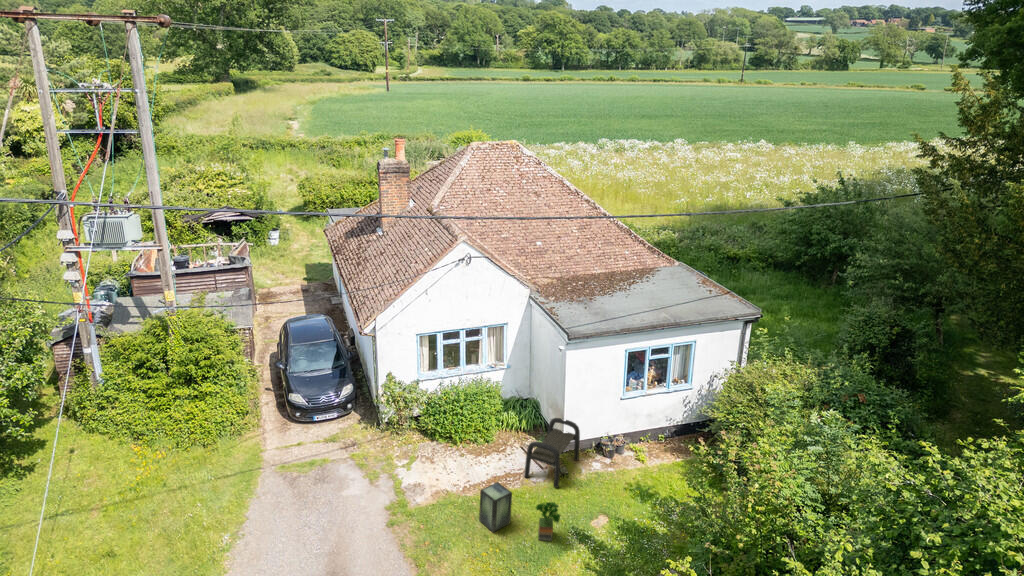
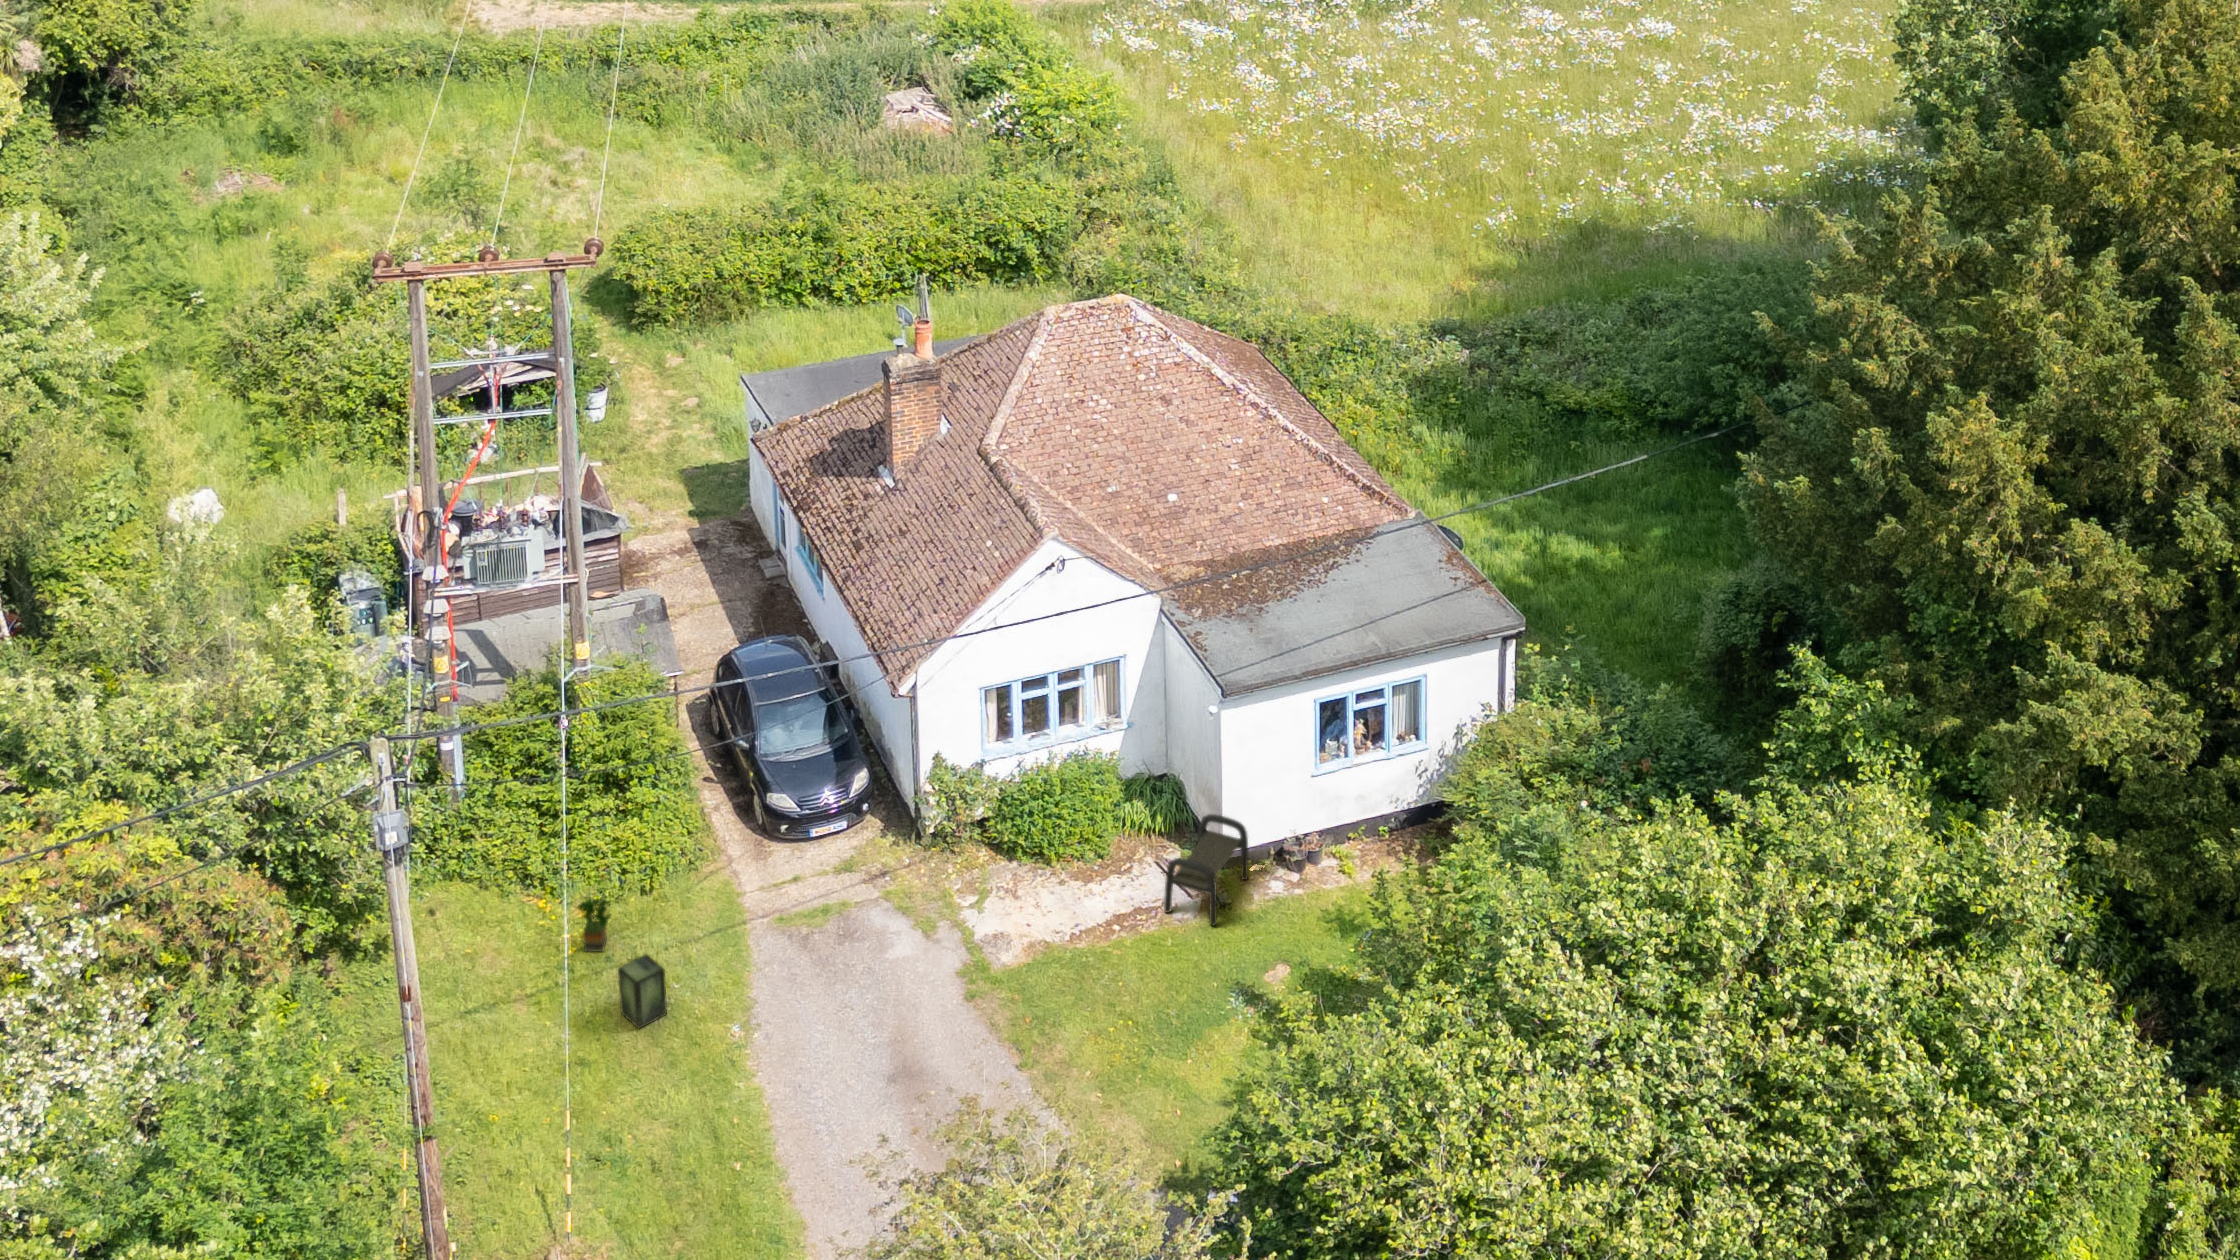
storage box: present [479,482,512,532] -> present [618,955,667,1028]
potted tree: present [536,502,560,541] -> present [577,898,611,952]

